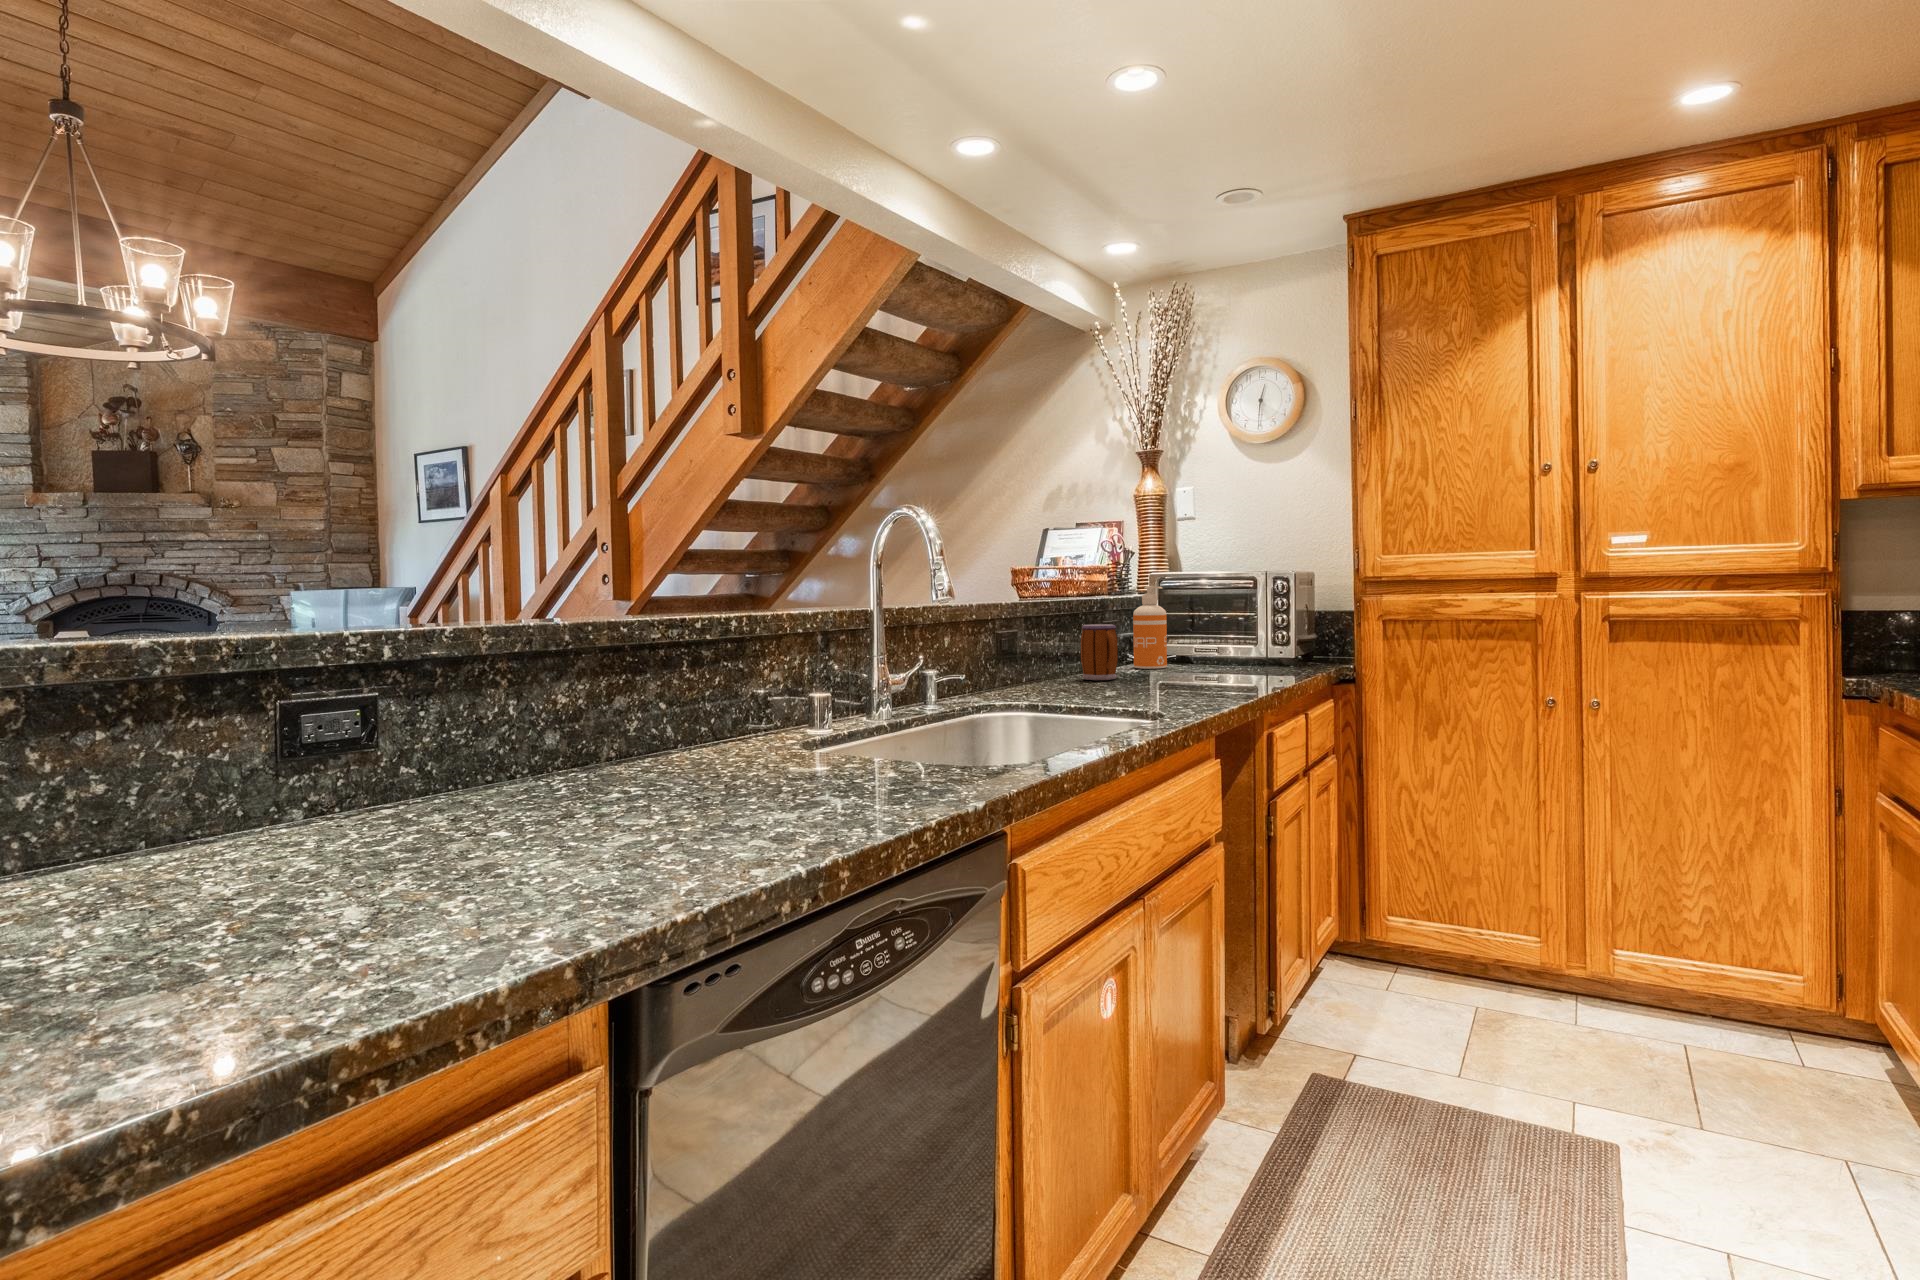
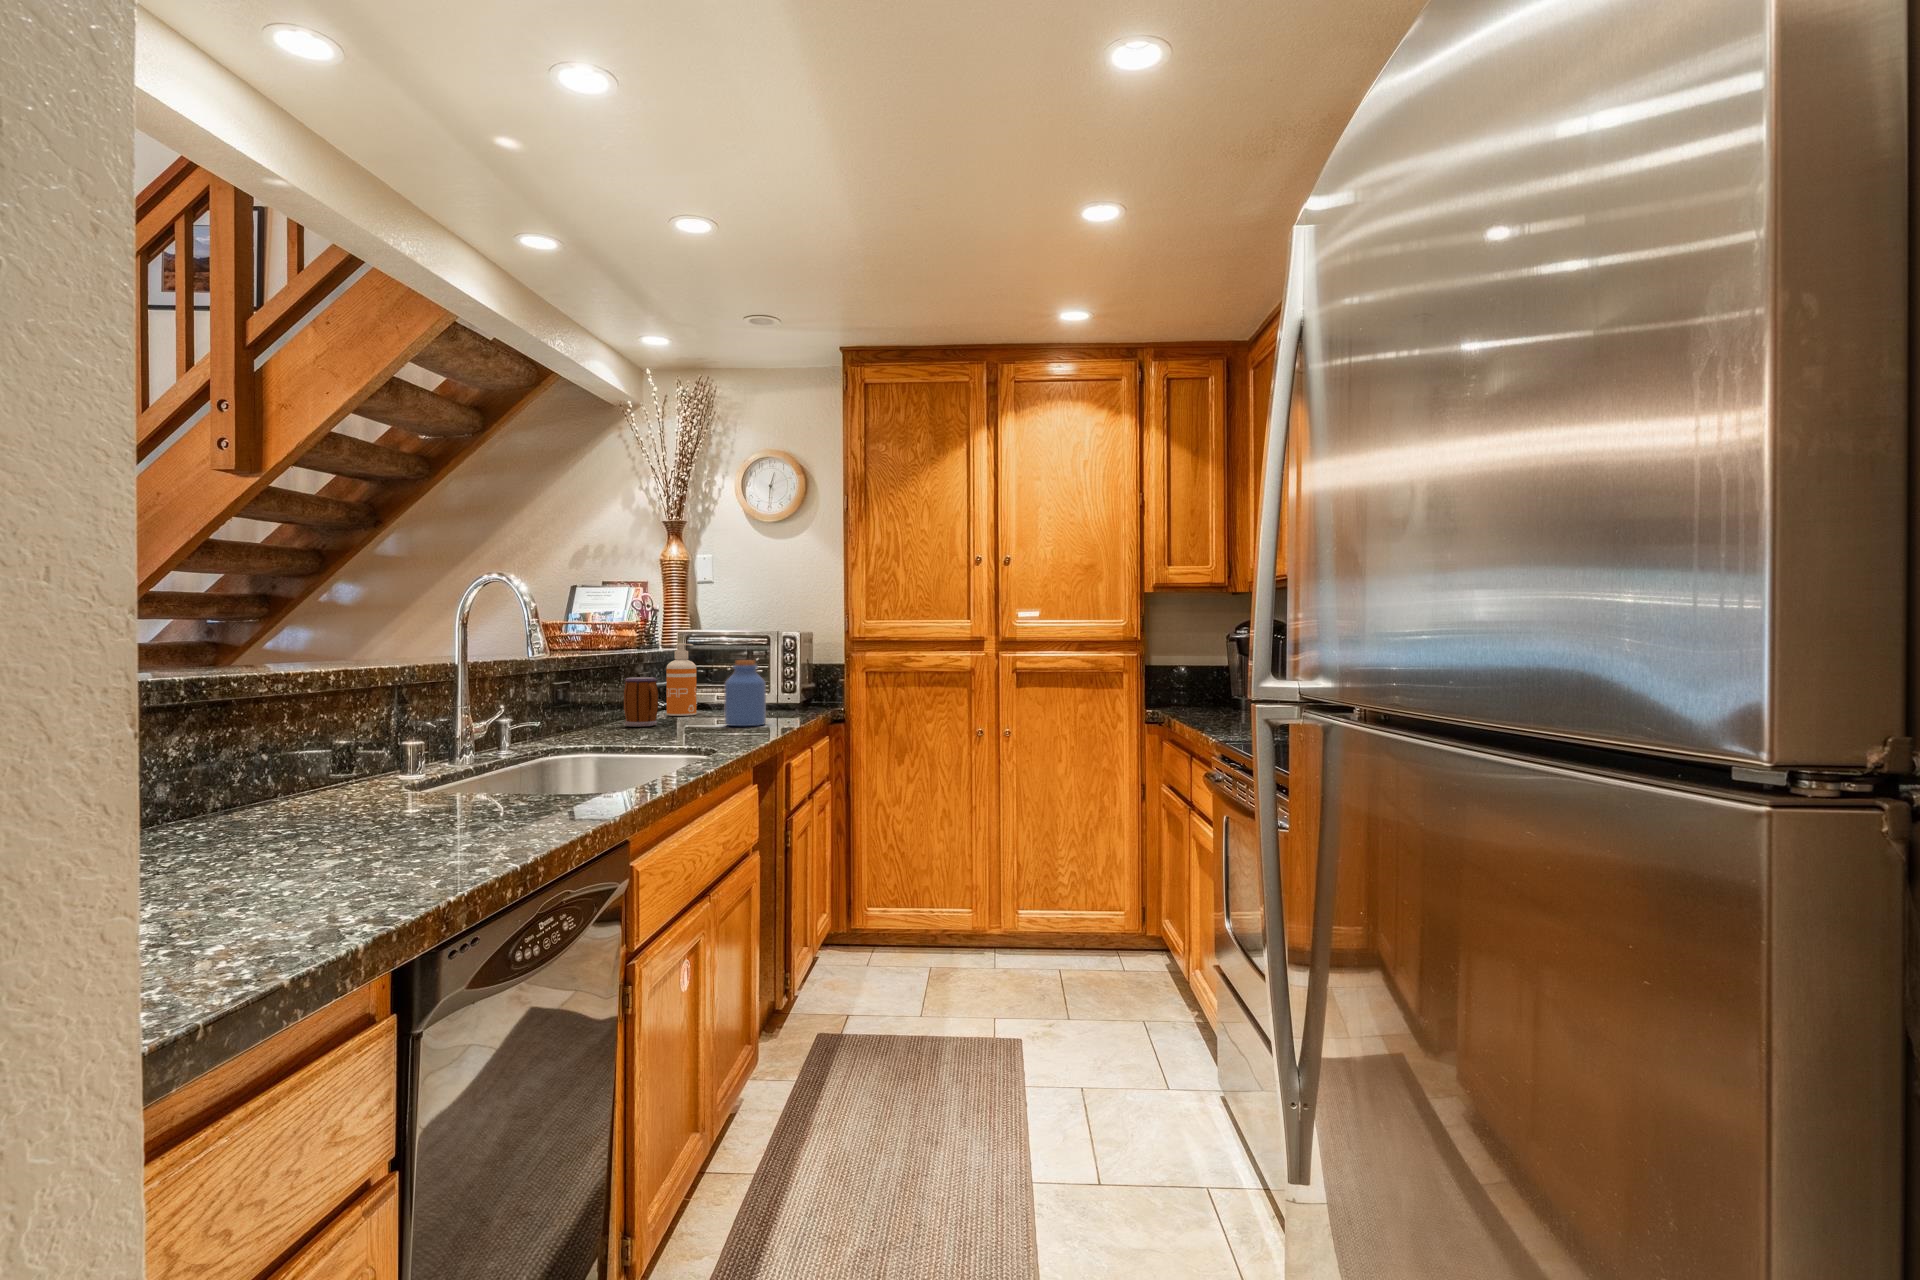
jar: none [1192,603,1243,684] -> present [724,660,766,726]

